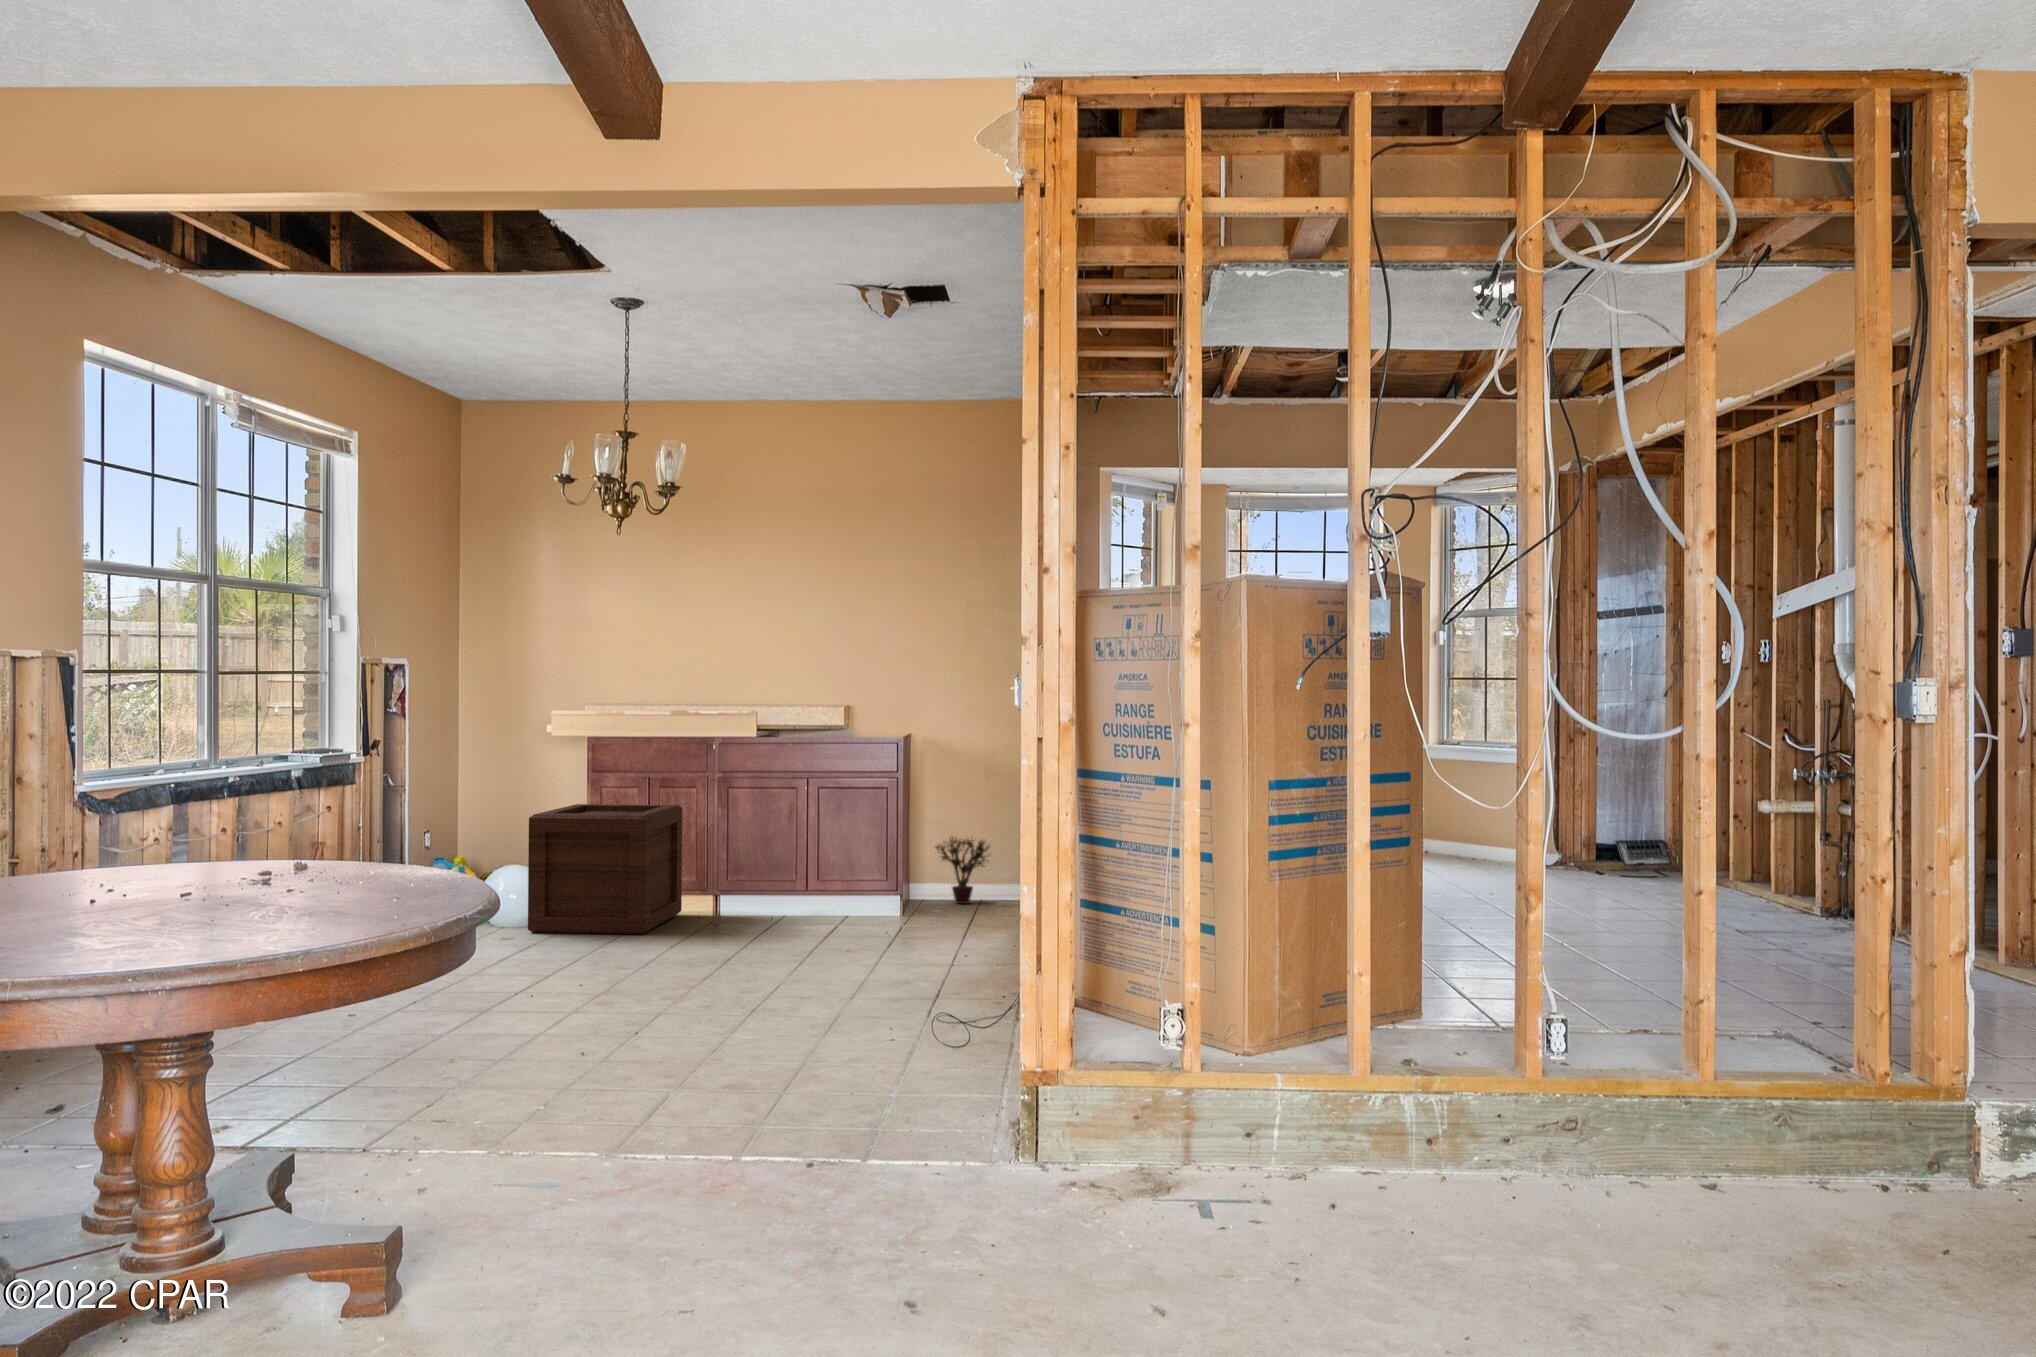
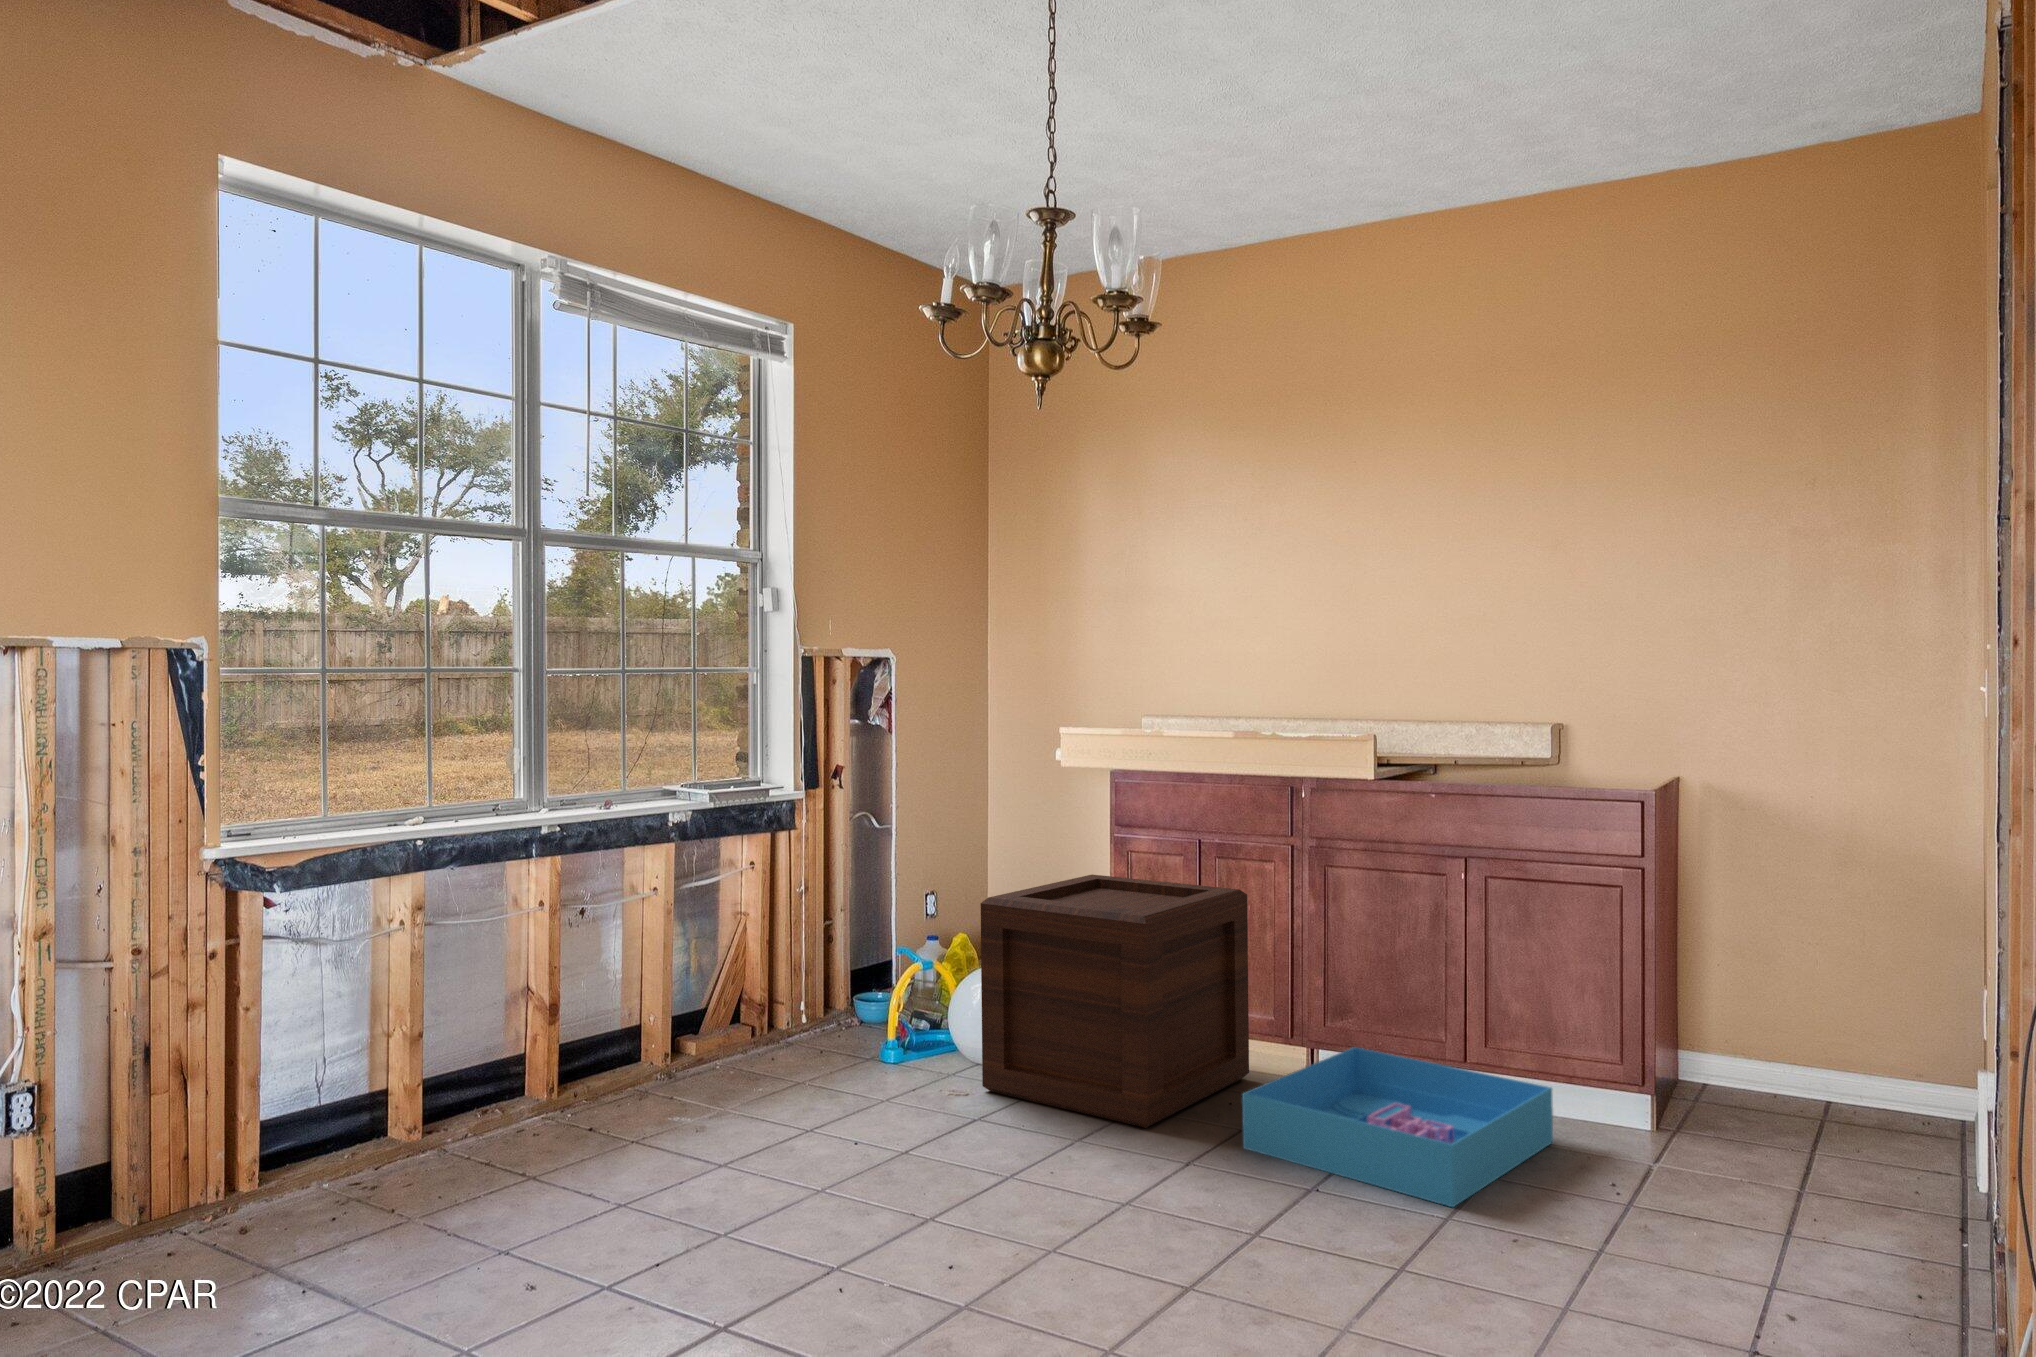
potted plant: present [936,837,989,904] -> none [1754,982,1897,1135]
storage bin: none [701,887,849,939] -> present [1242,1047,1553,1208]

